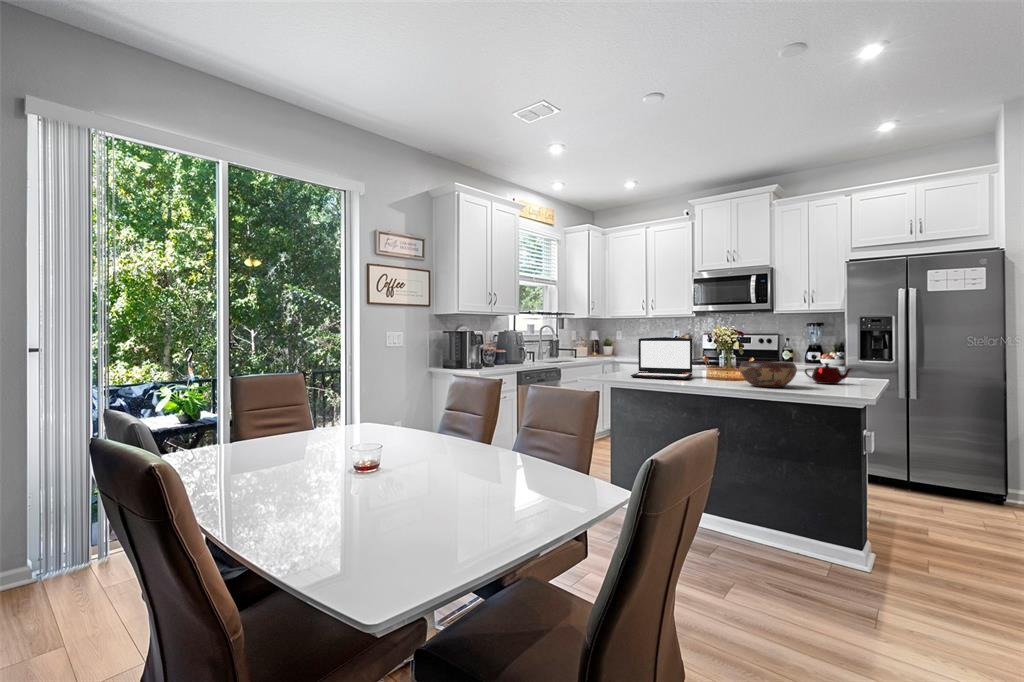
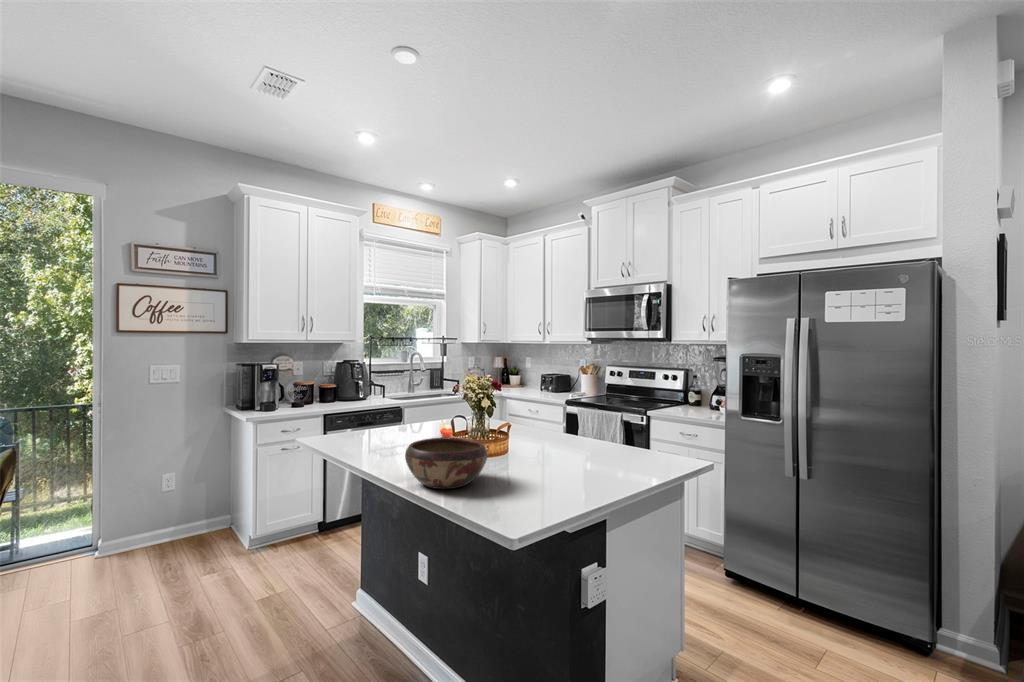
laptop: present [631,337,692,380] -> none [337,387,429,454]
teapot: present [805,363,852,384] -> none [560,441,613,477]

